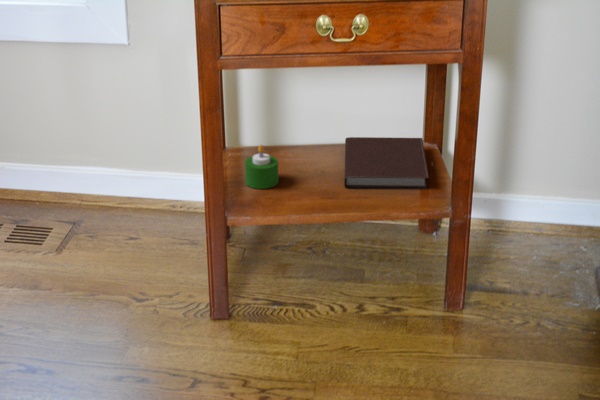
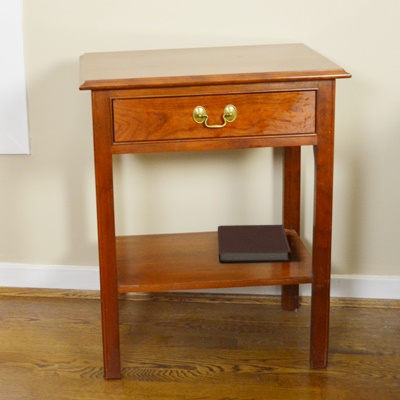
candle: present [245,145,279,189] -> none [132,227,162,265]

